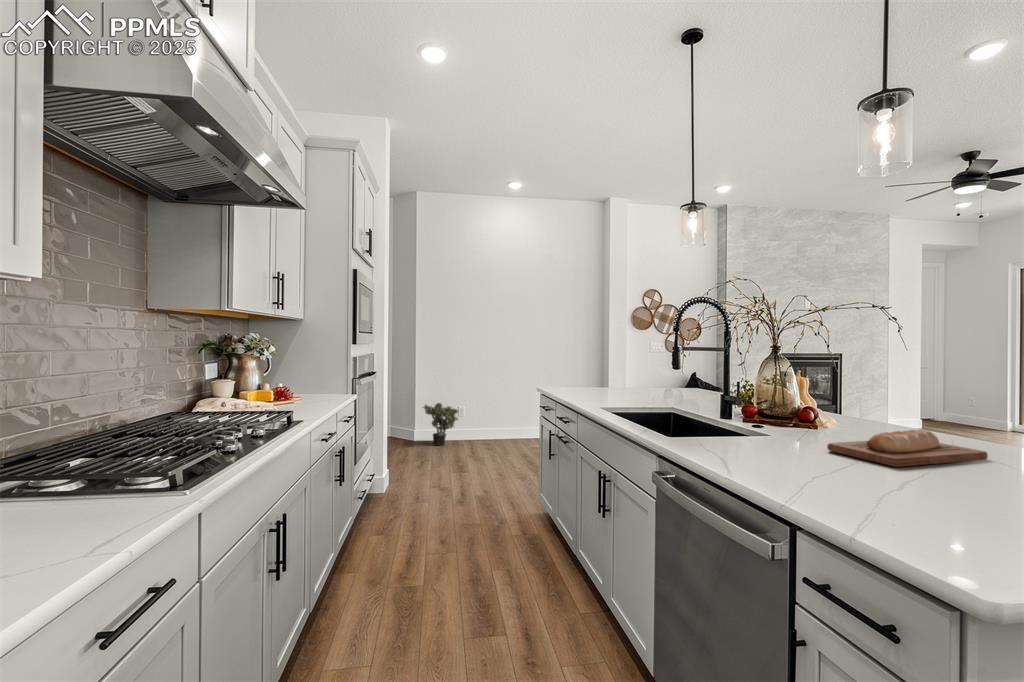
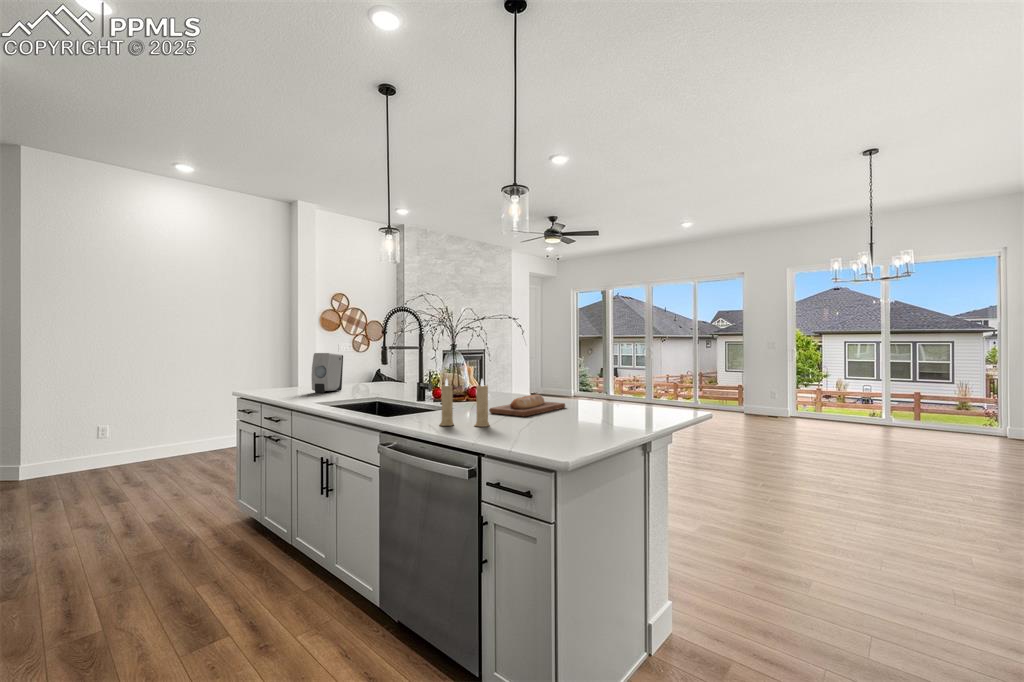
soap dispenser: none [604,352,639,396] -> present [312,353,343,393]
candle: none [738,392,823,476] -> present [440,379,489,427]
potted plant: present [423,403,458,445] -> none [46,422,107,476]

